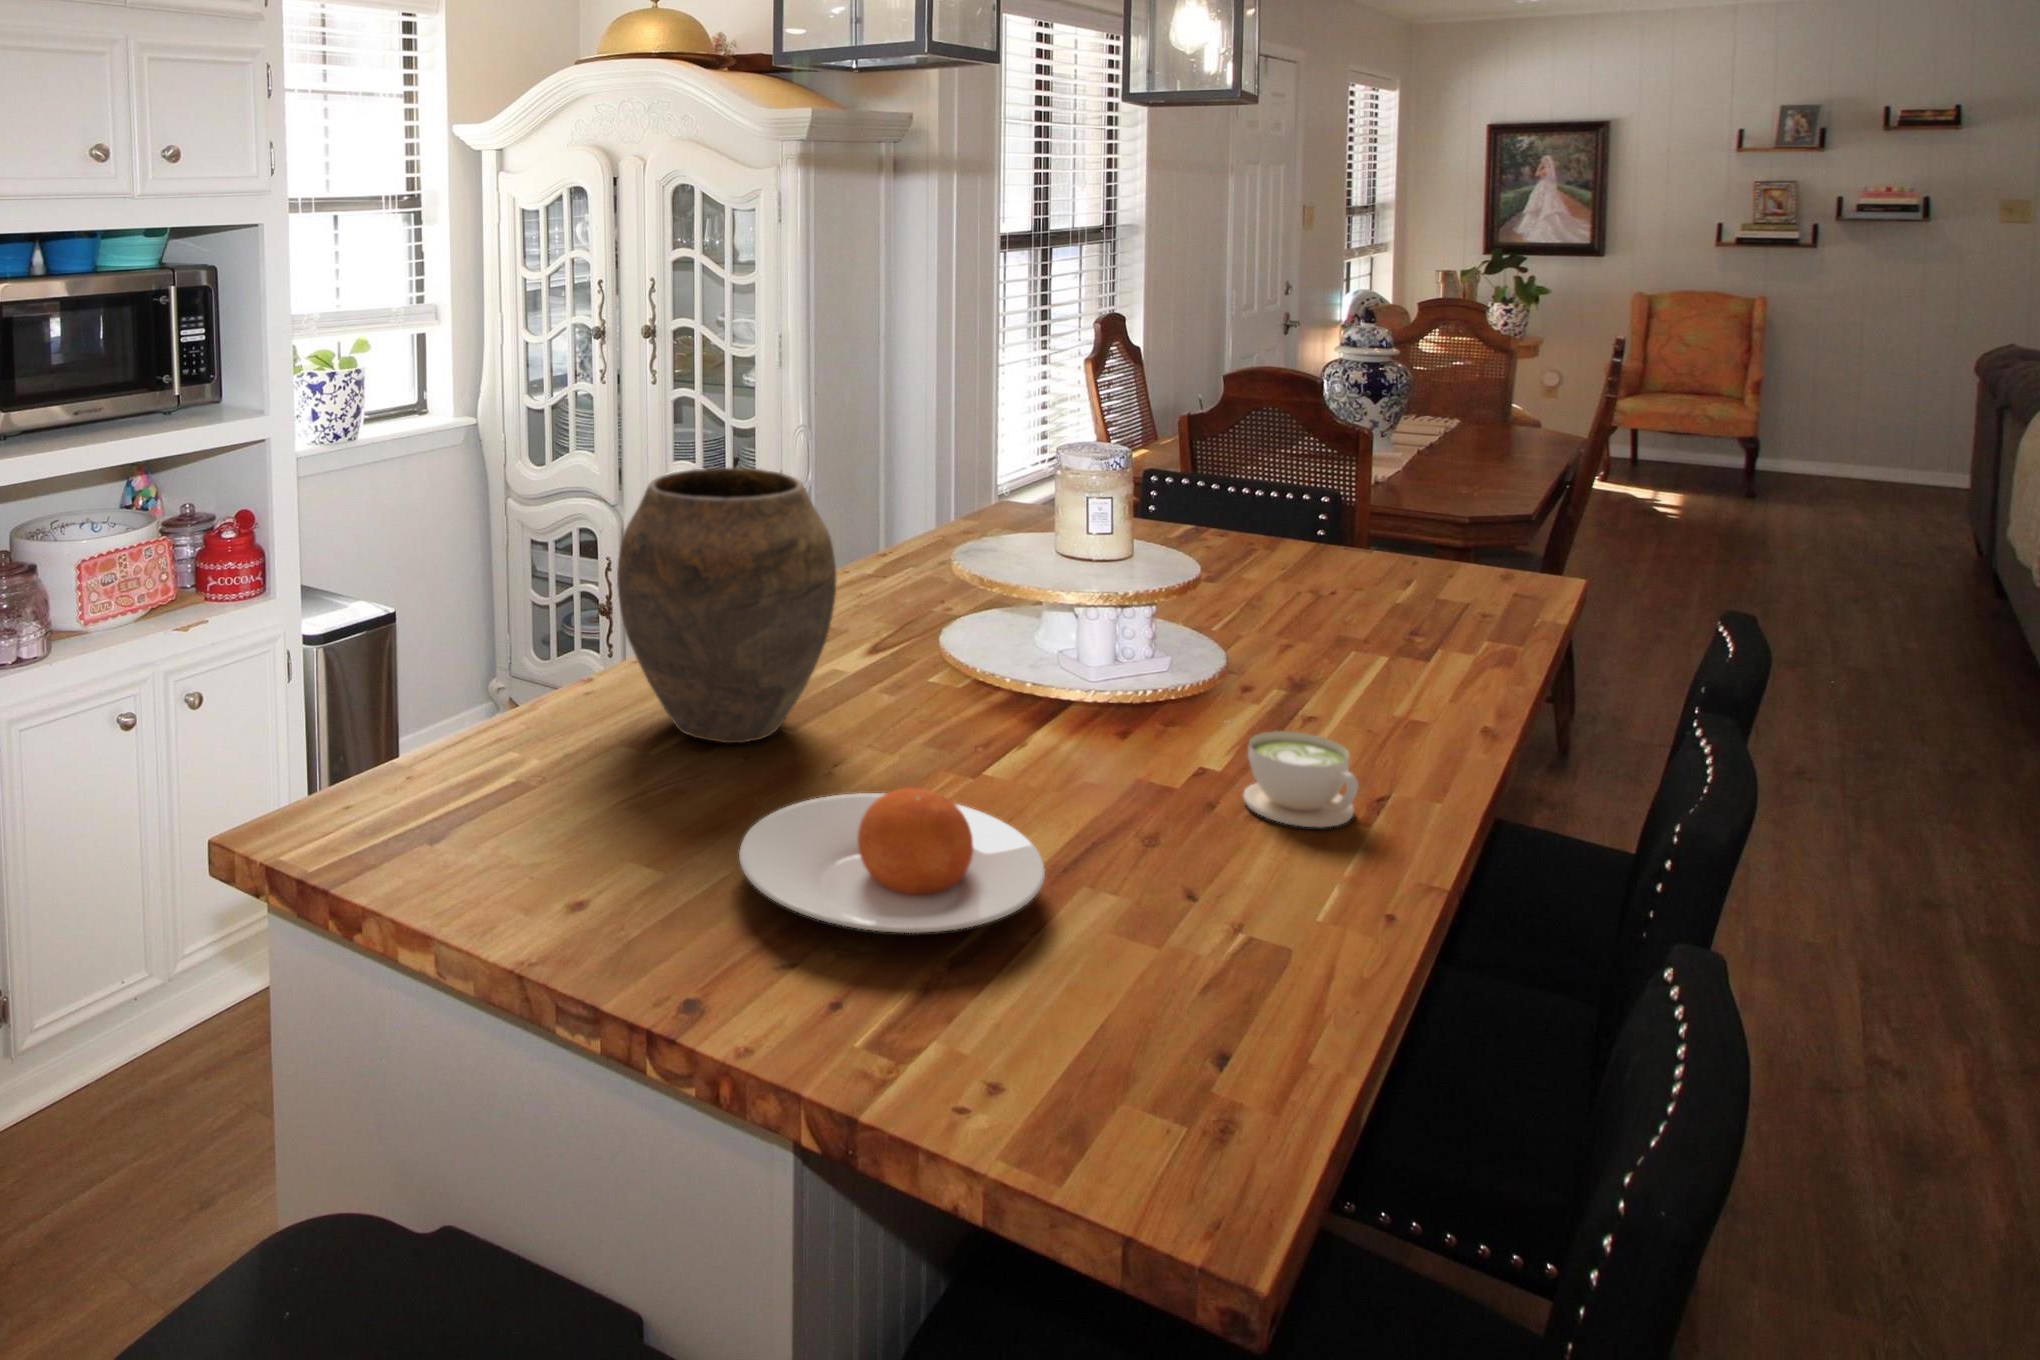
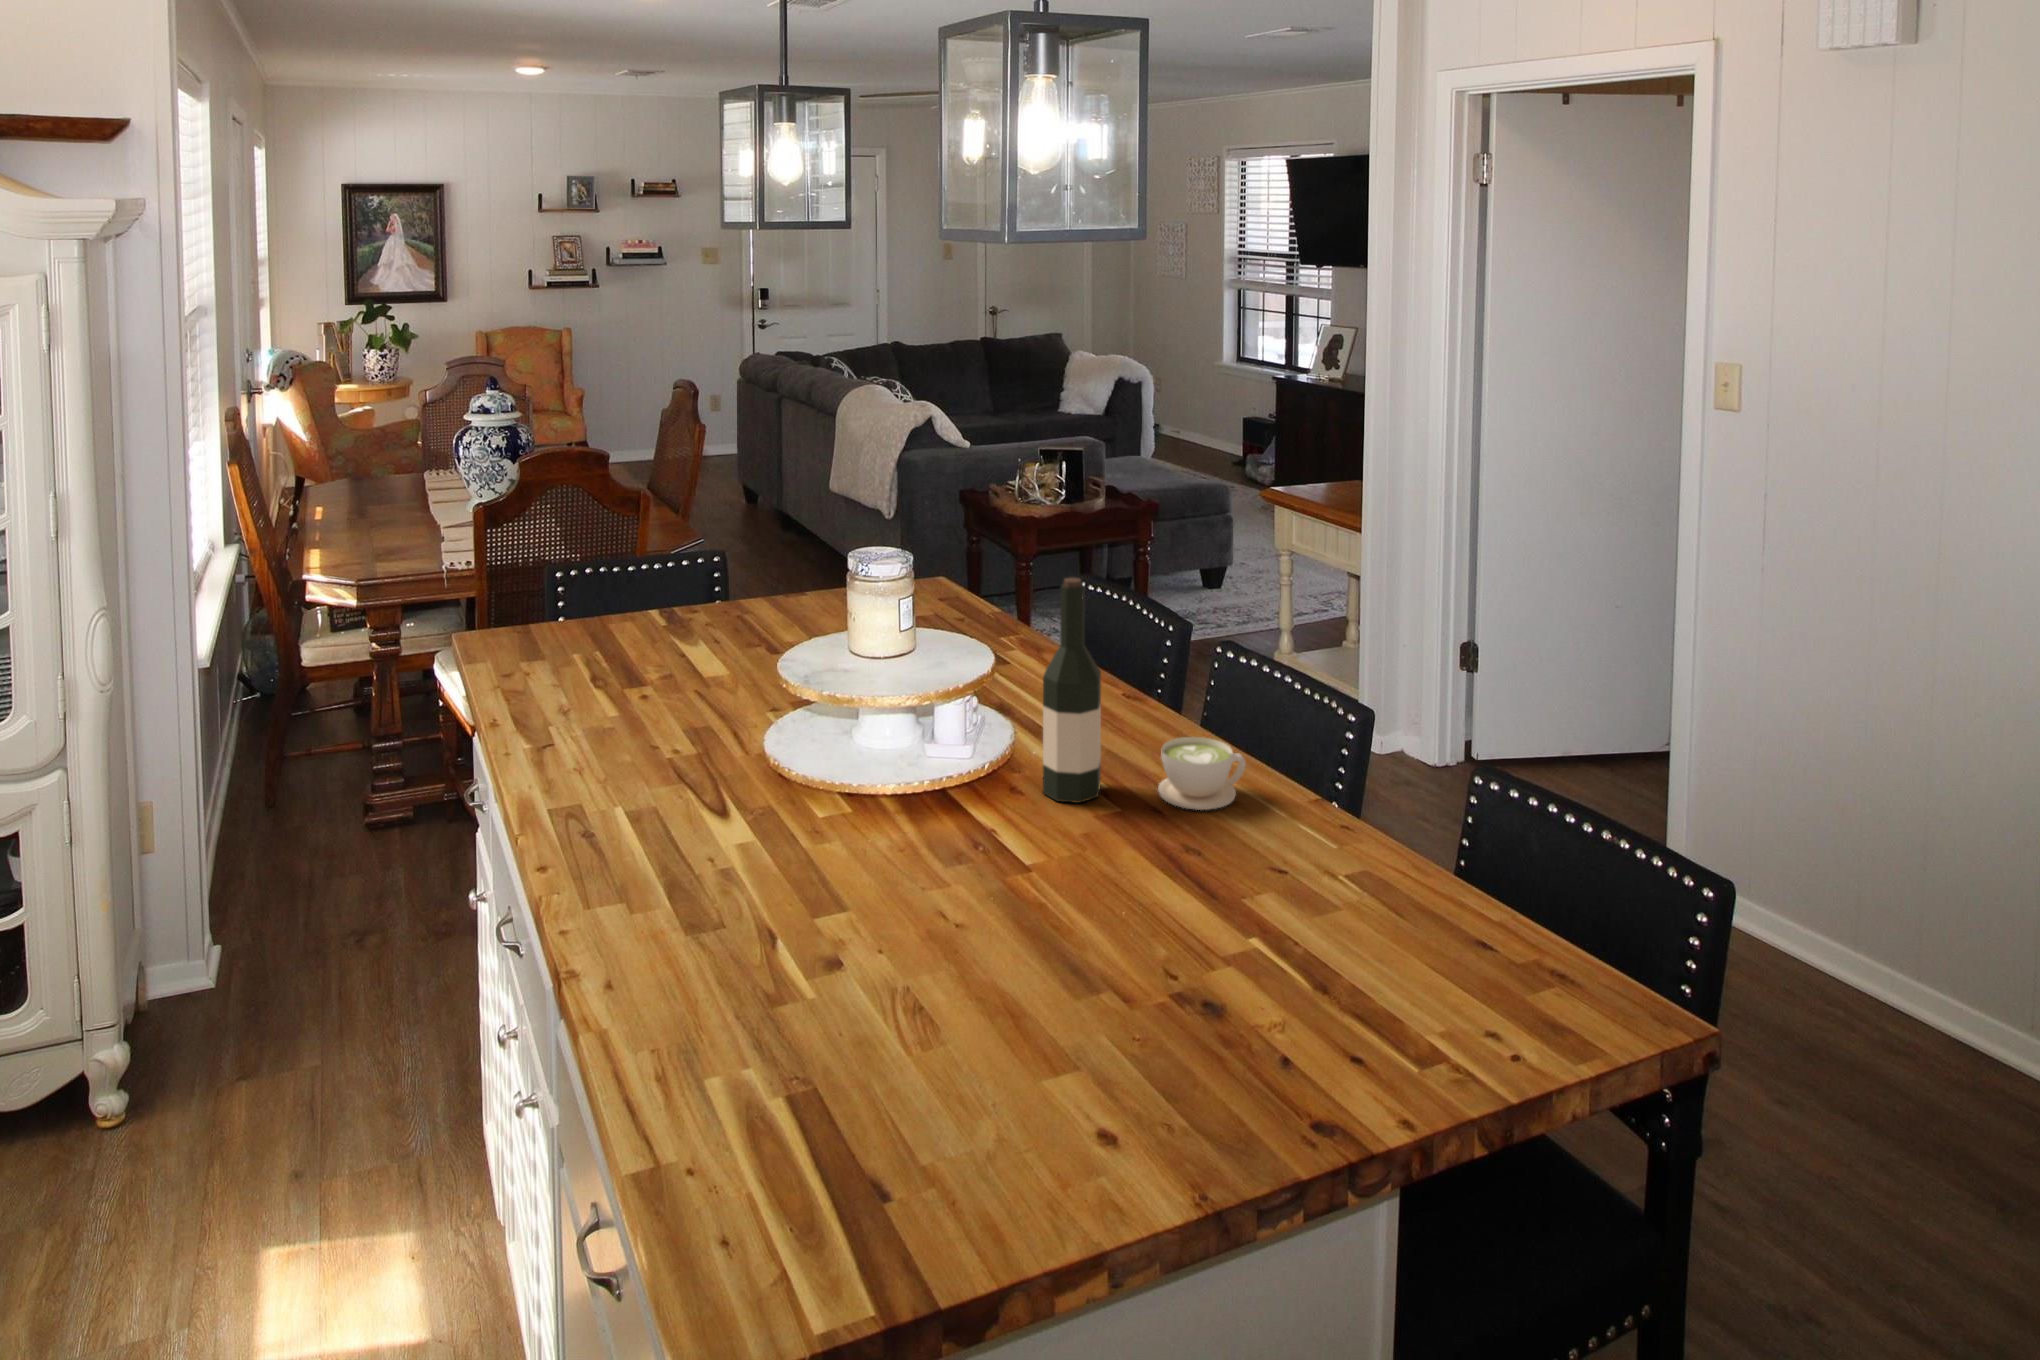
vase: present [617,468,836,743] -> none [680,655,922,974]
wine bottle: none [1141,492,1219,764] -> present [1043,578,1101,803]
plate: present [739,788,1045,933] -> none [1073,887,1345,1039]

